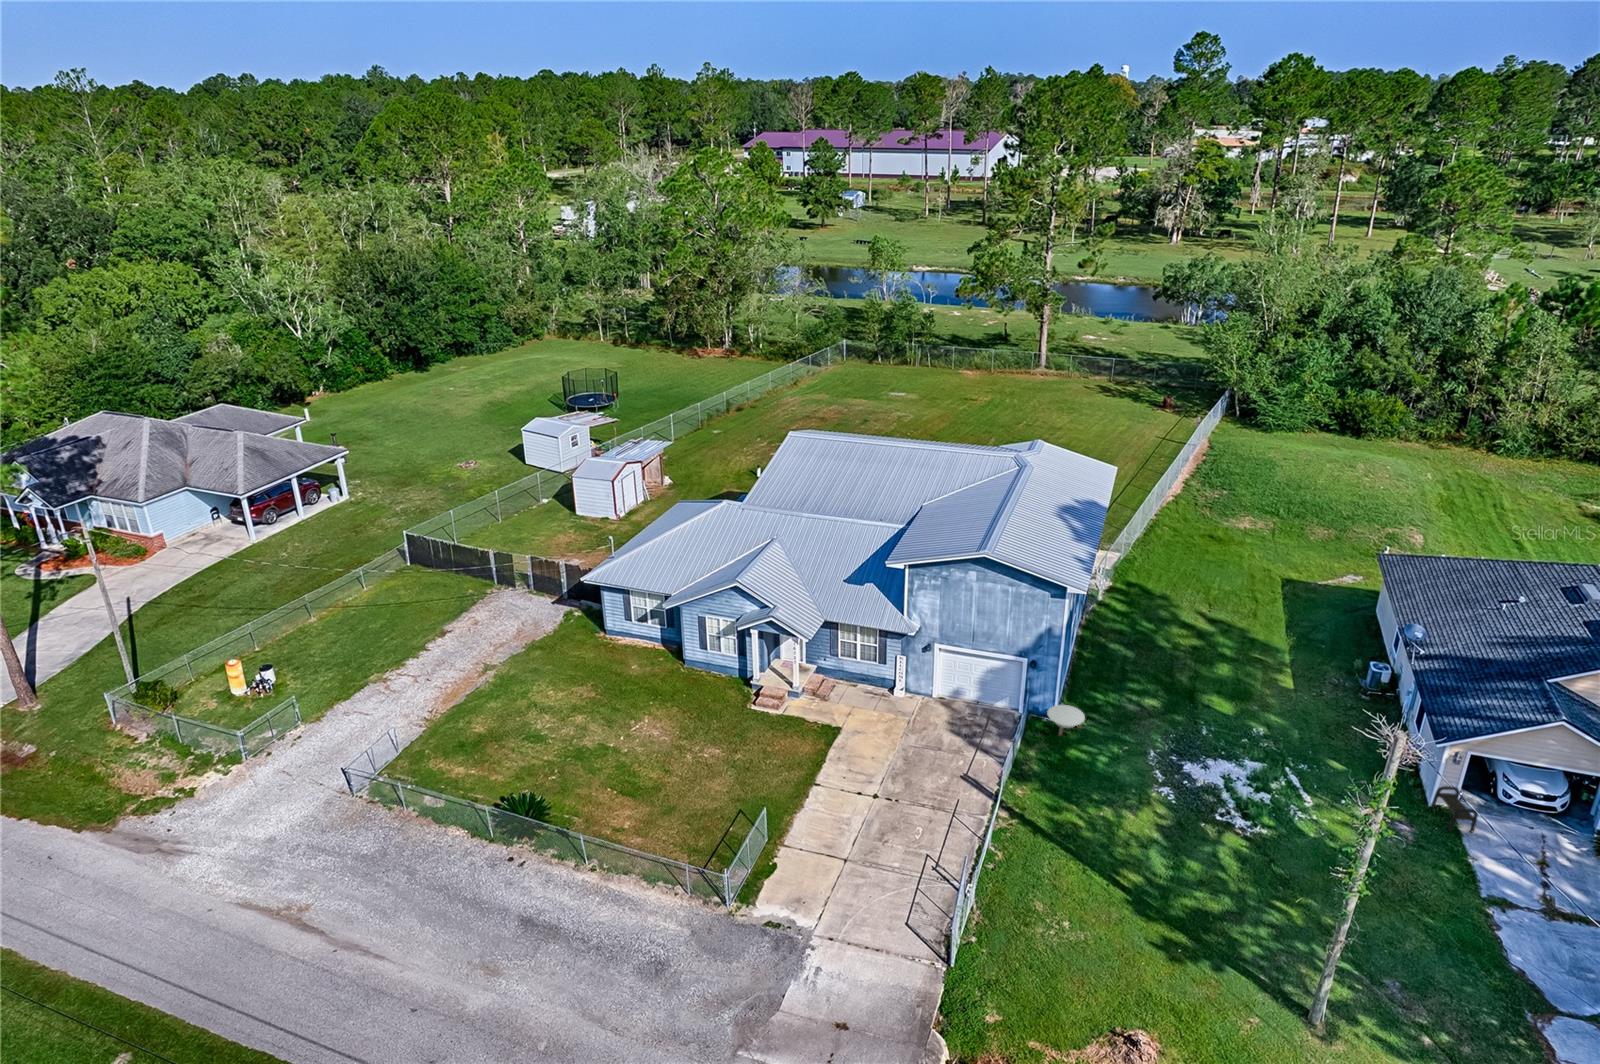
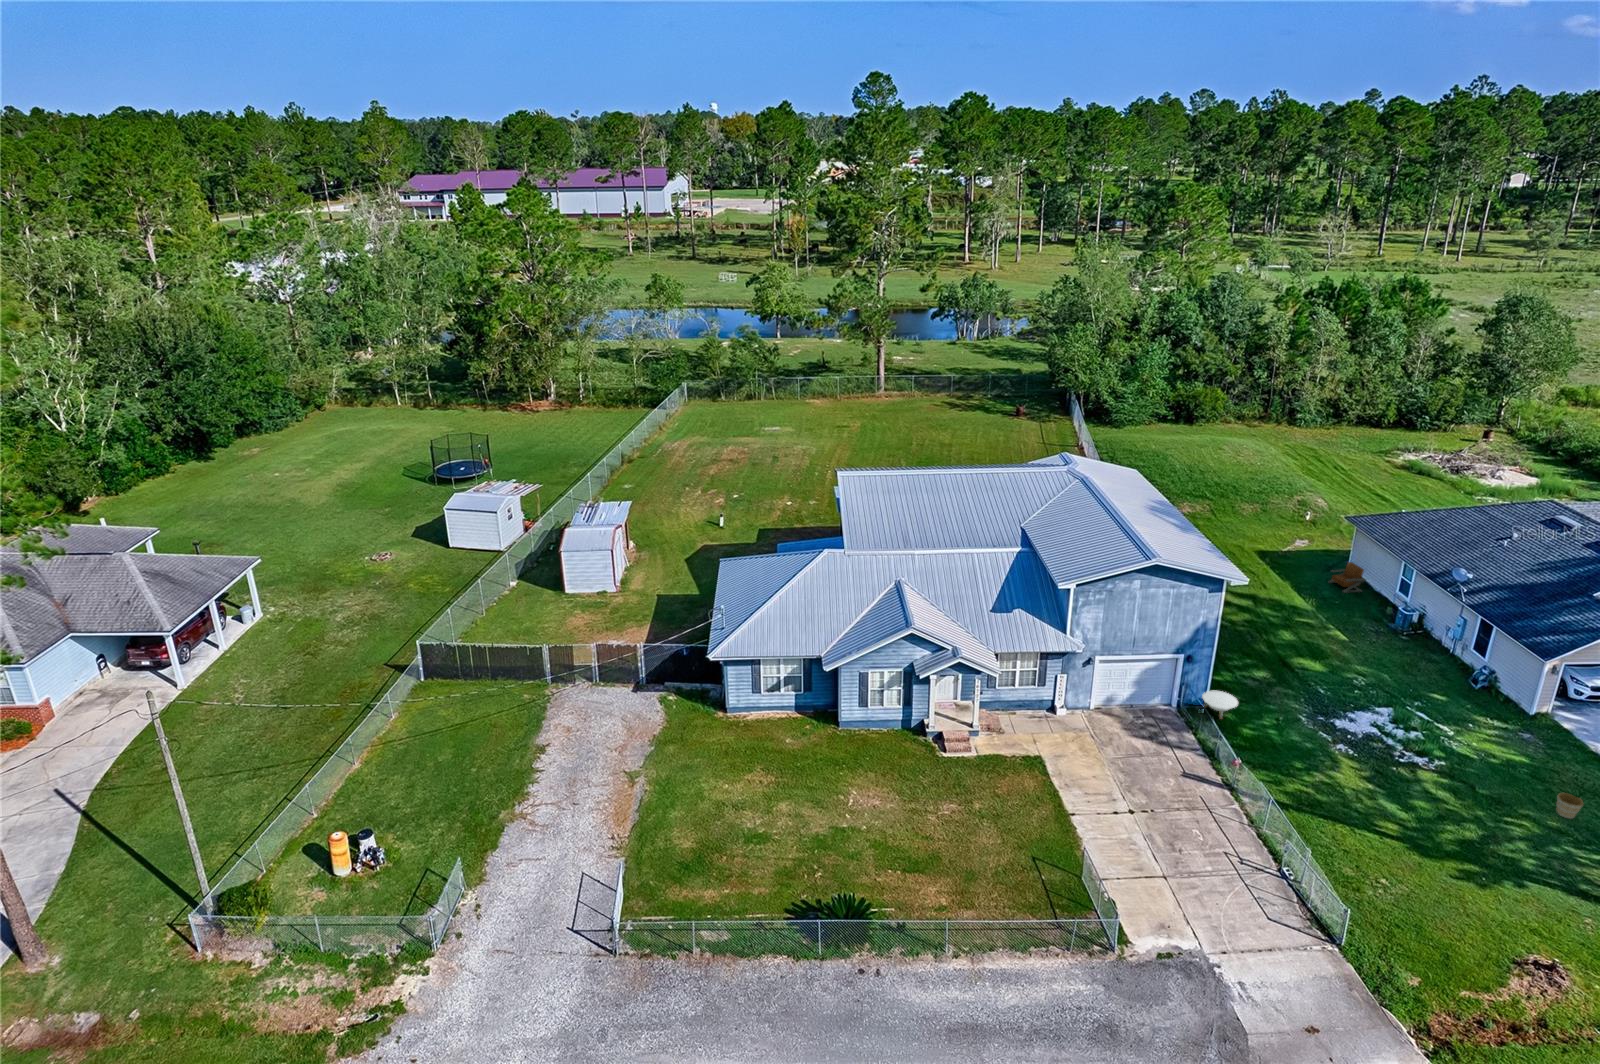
lounge chair: none [1344,605,1383,642] -> present [1329,562,1365,593]
bench: present [1431,786,1478,832] -> none [1514,694,1561,730]
wooden bucket: none [1364,896,1394,929] -> present [1556,793,1583,819]

